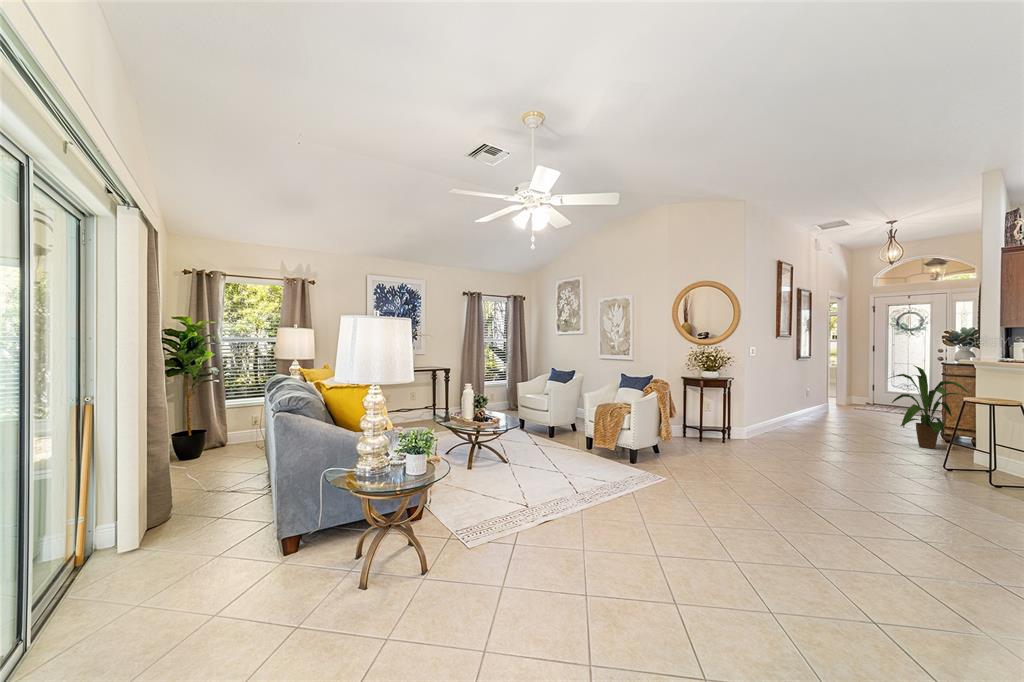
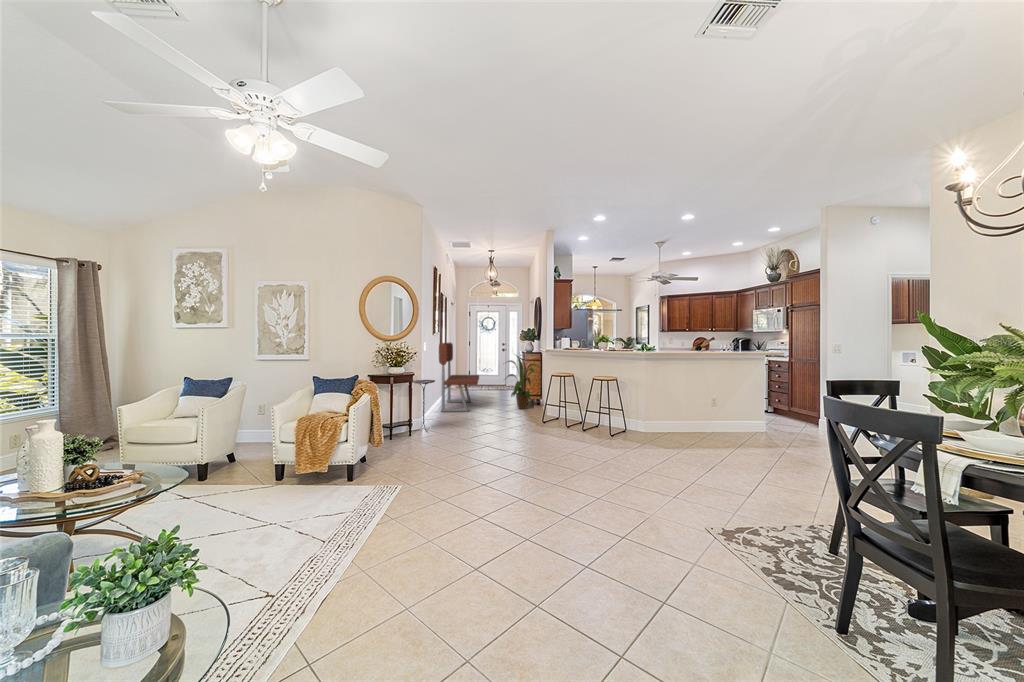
bench: none [784,348,859,436] -> present [439,342,479,412]
side table: none [727,387,755,445] -> present [412,380,435,430]

